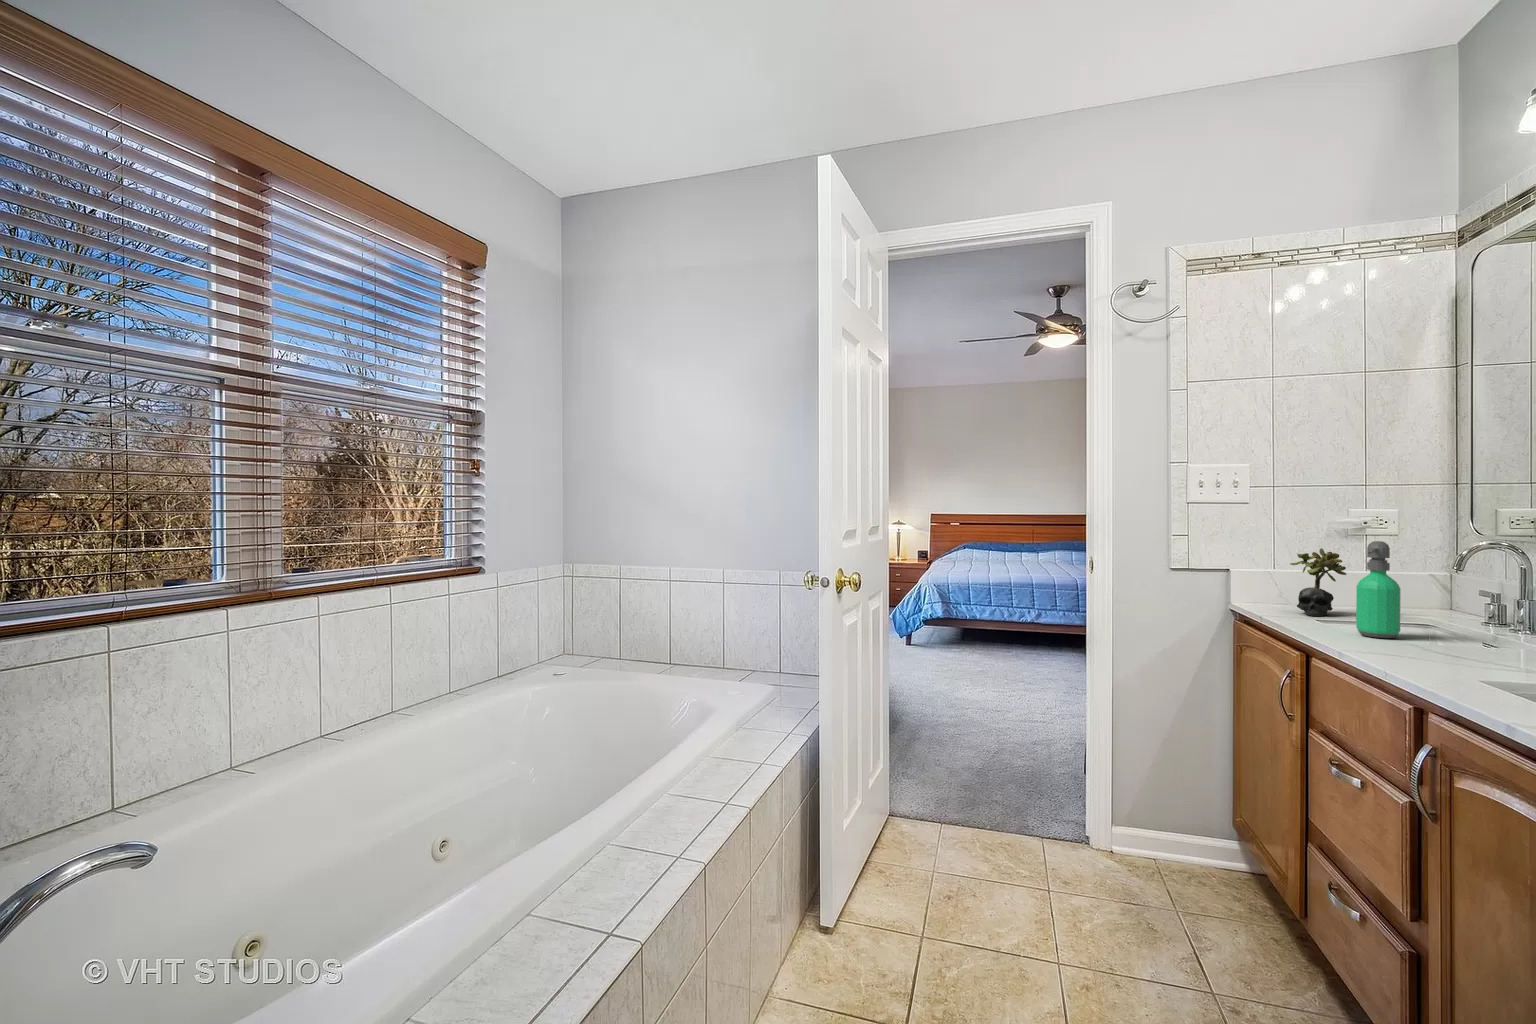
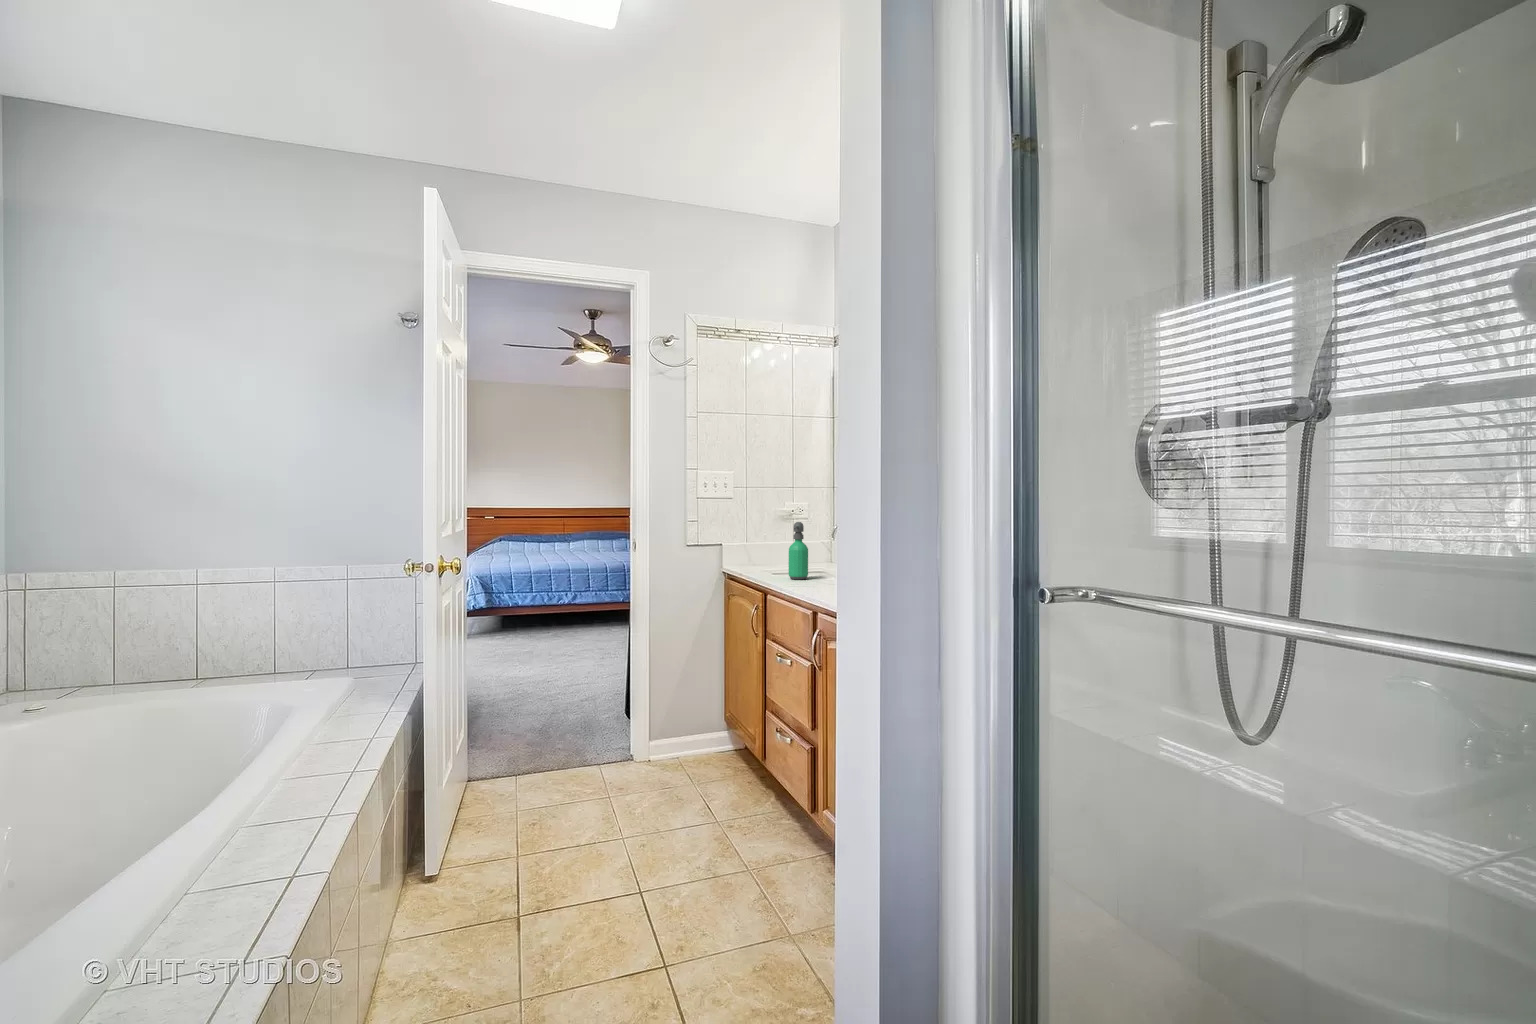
succulent plant: present [1290,548,1346,616] -> none [755,528,783,571]

